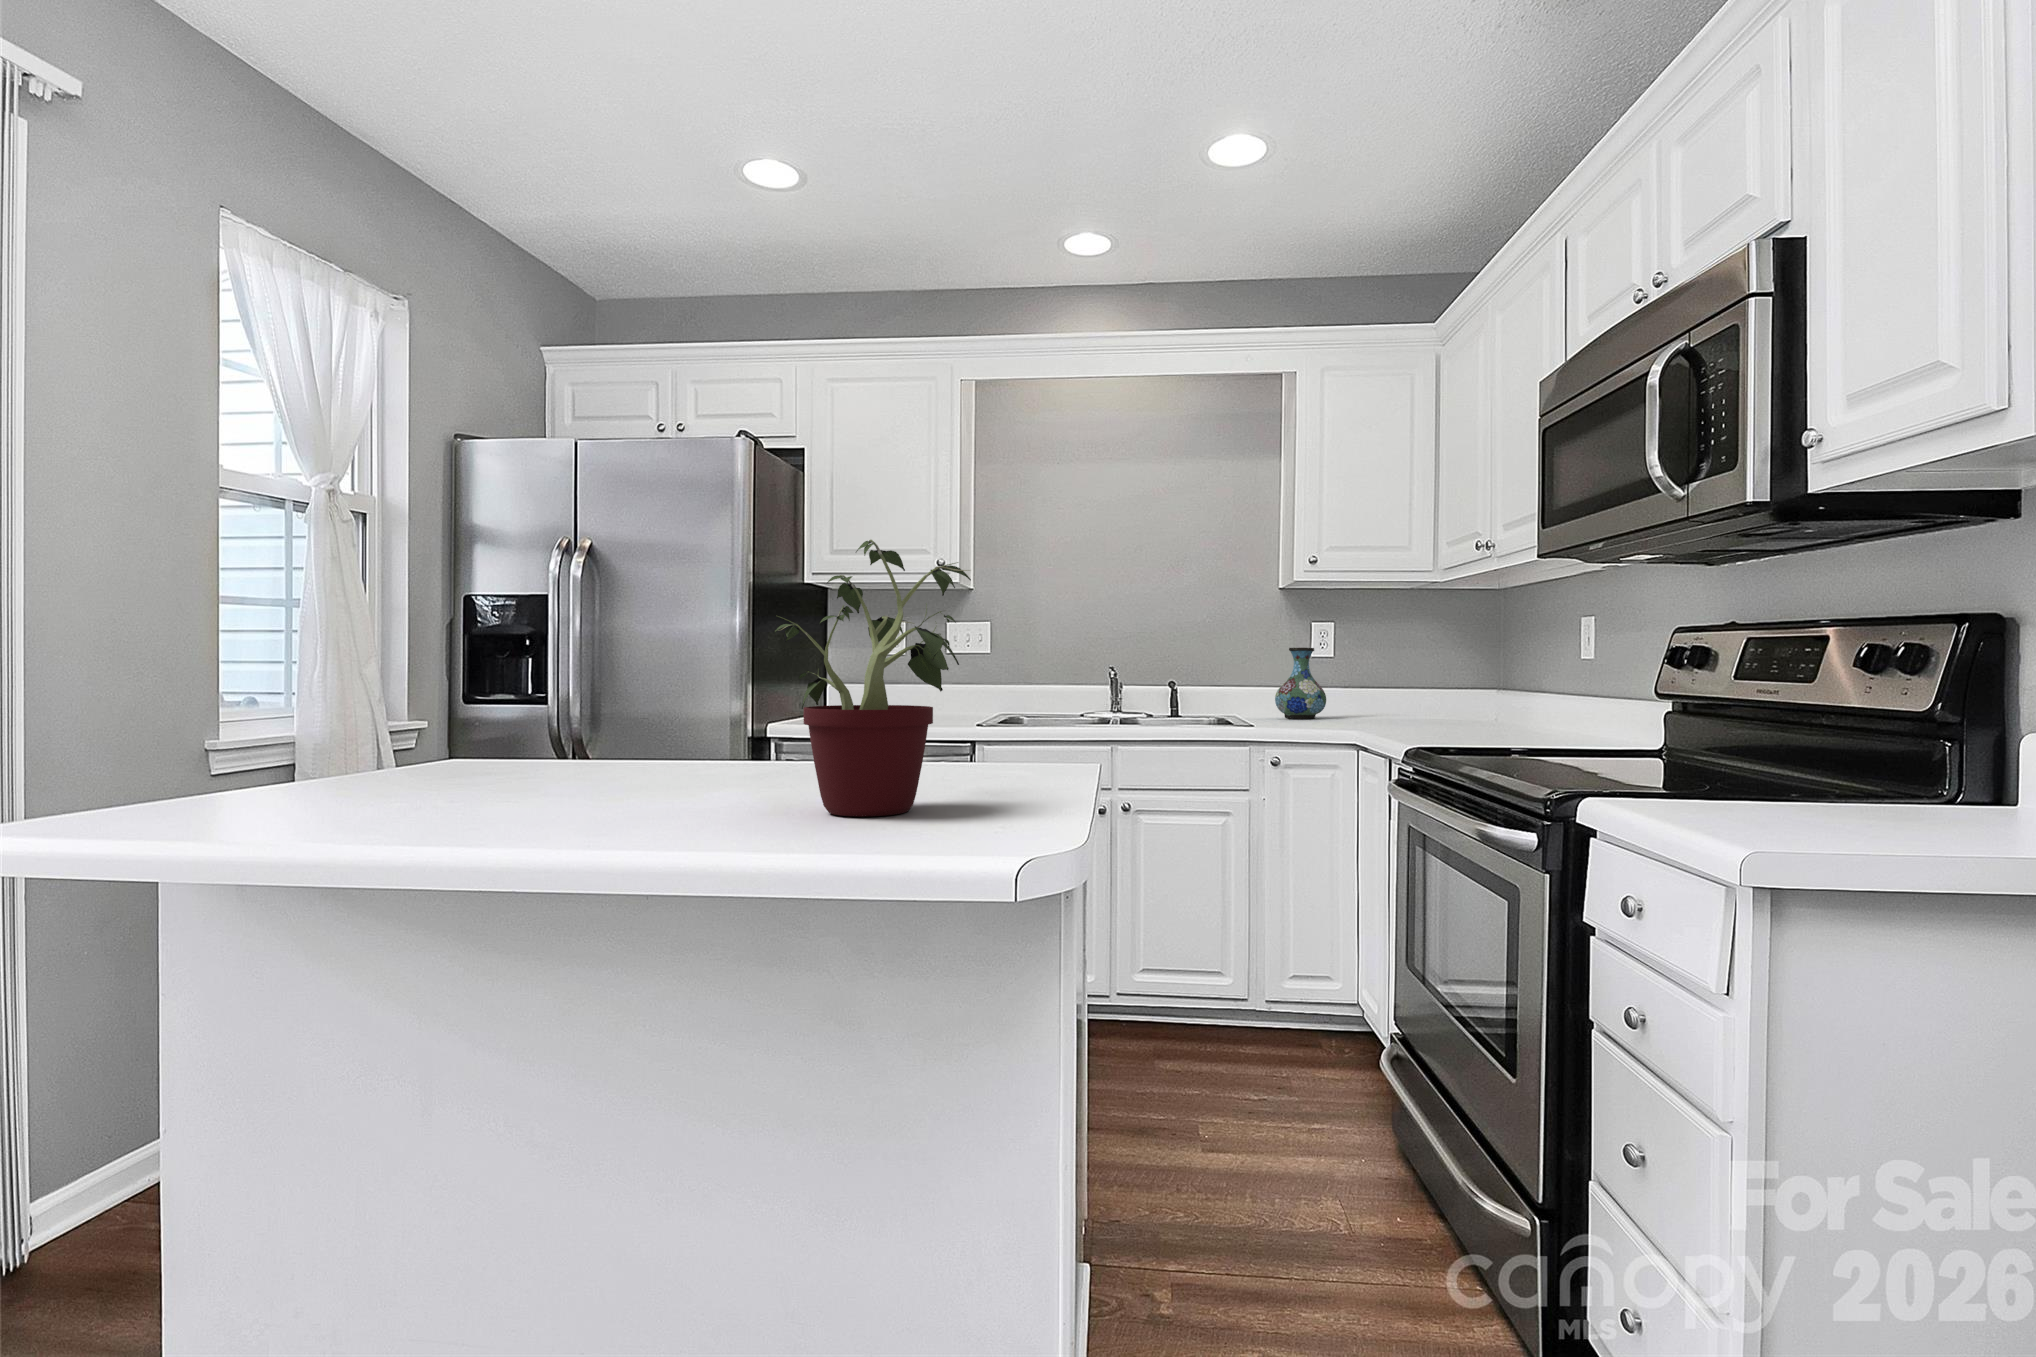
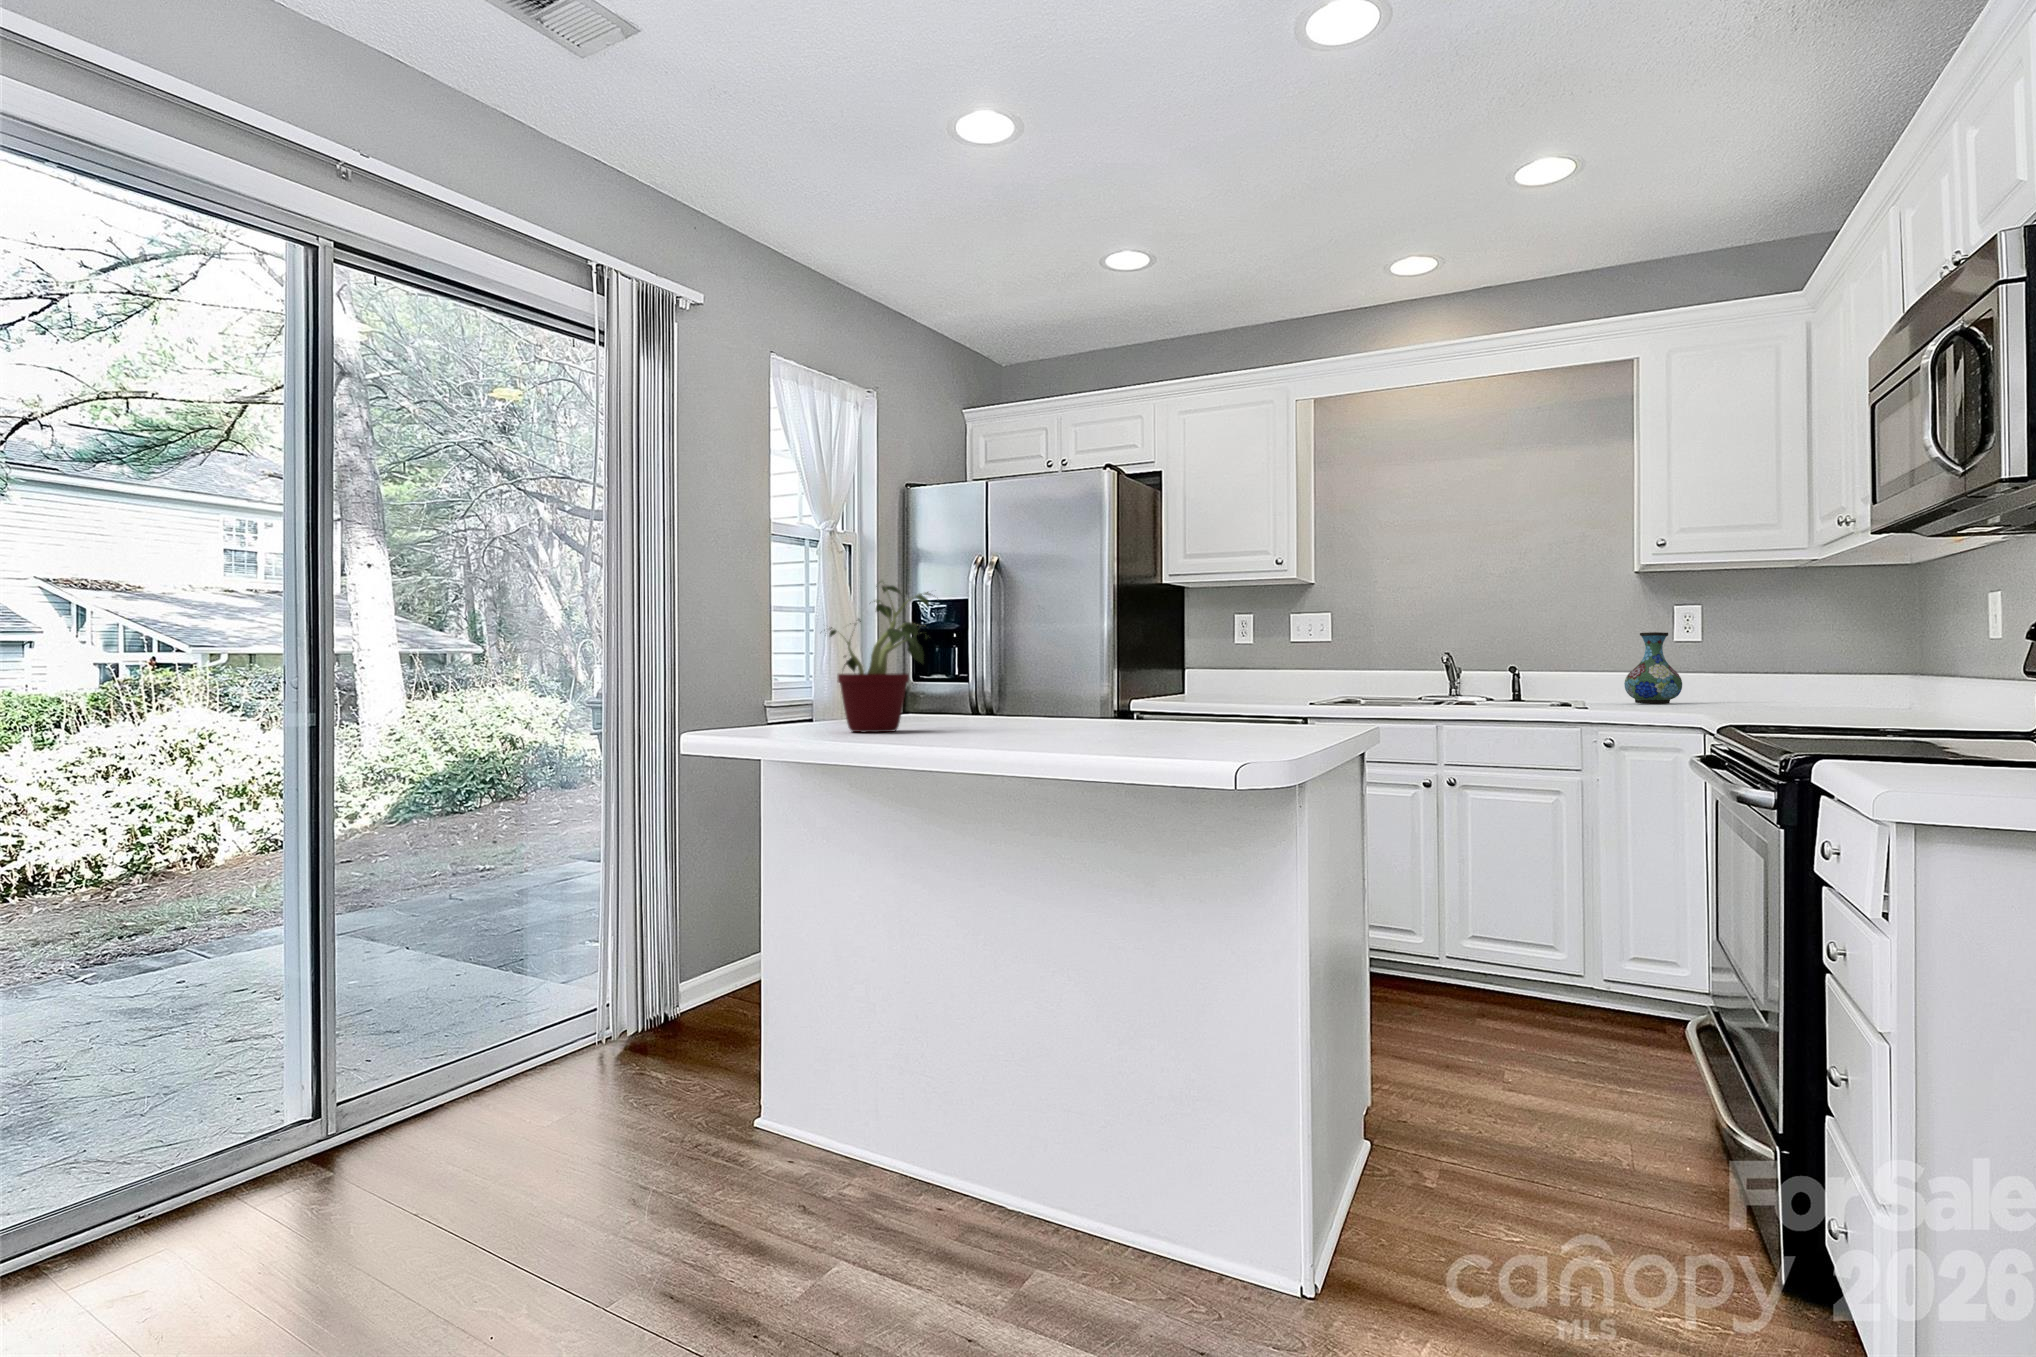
potted plant: present [774,540,971,817] -> present [824,585,931,732]

